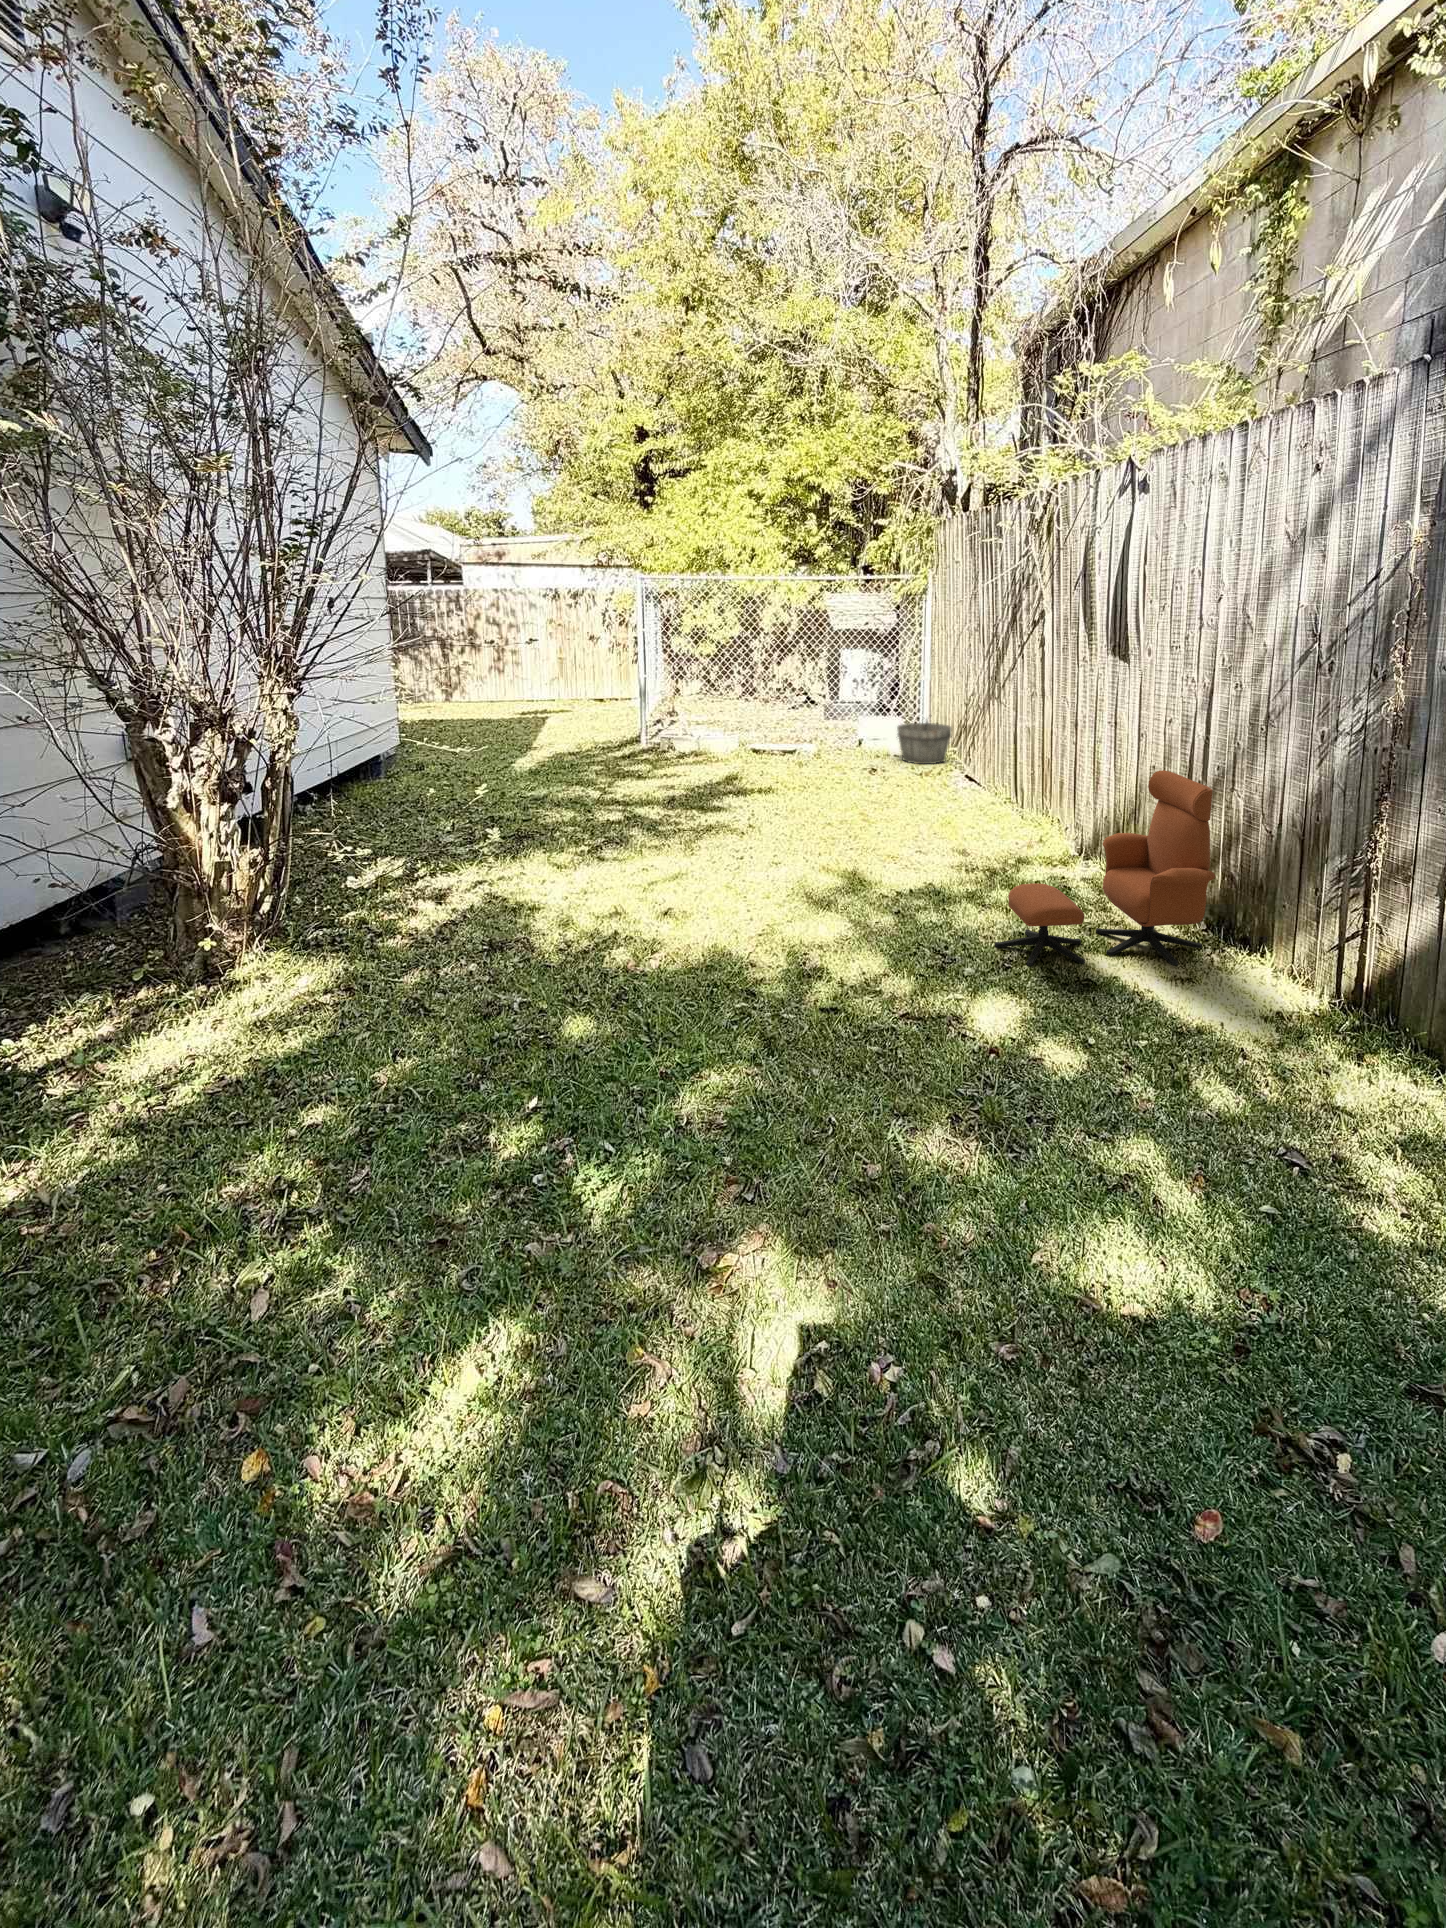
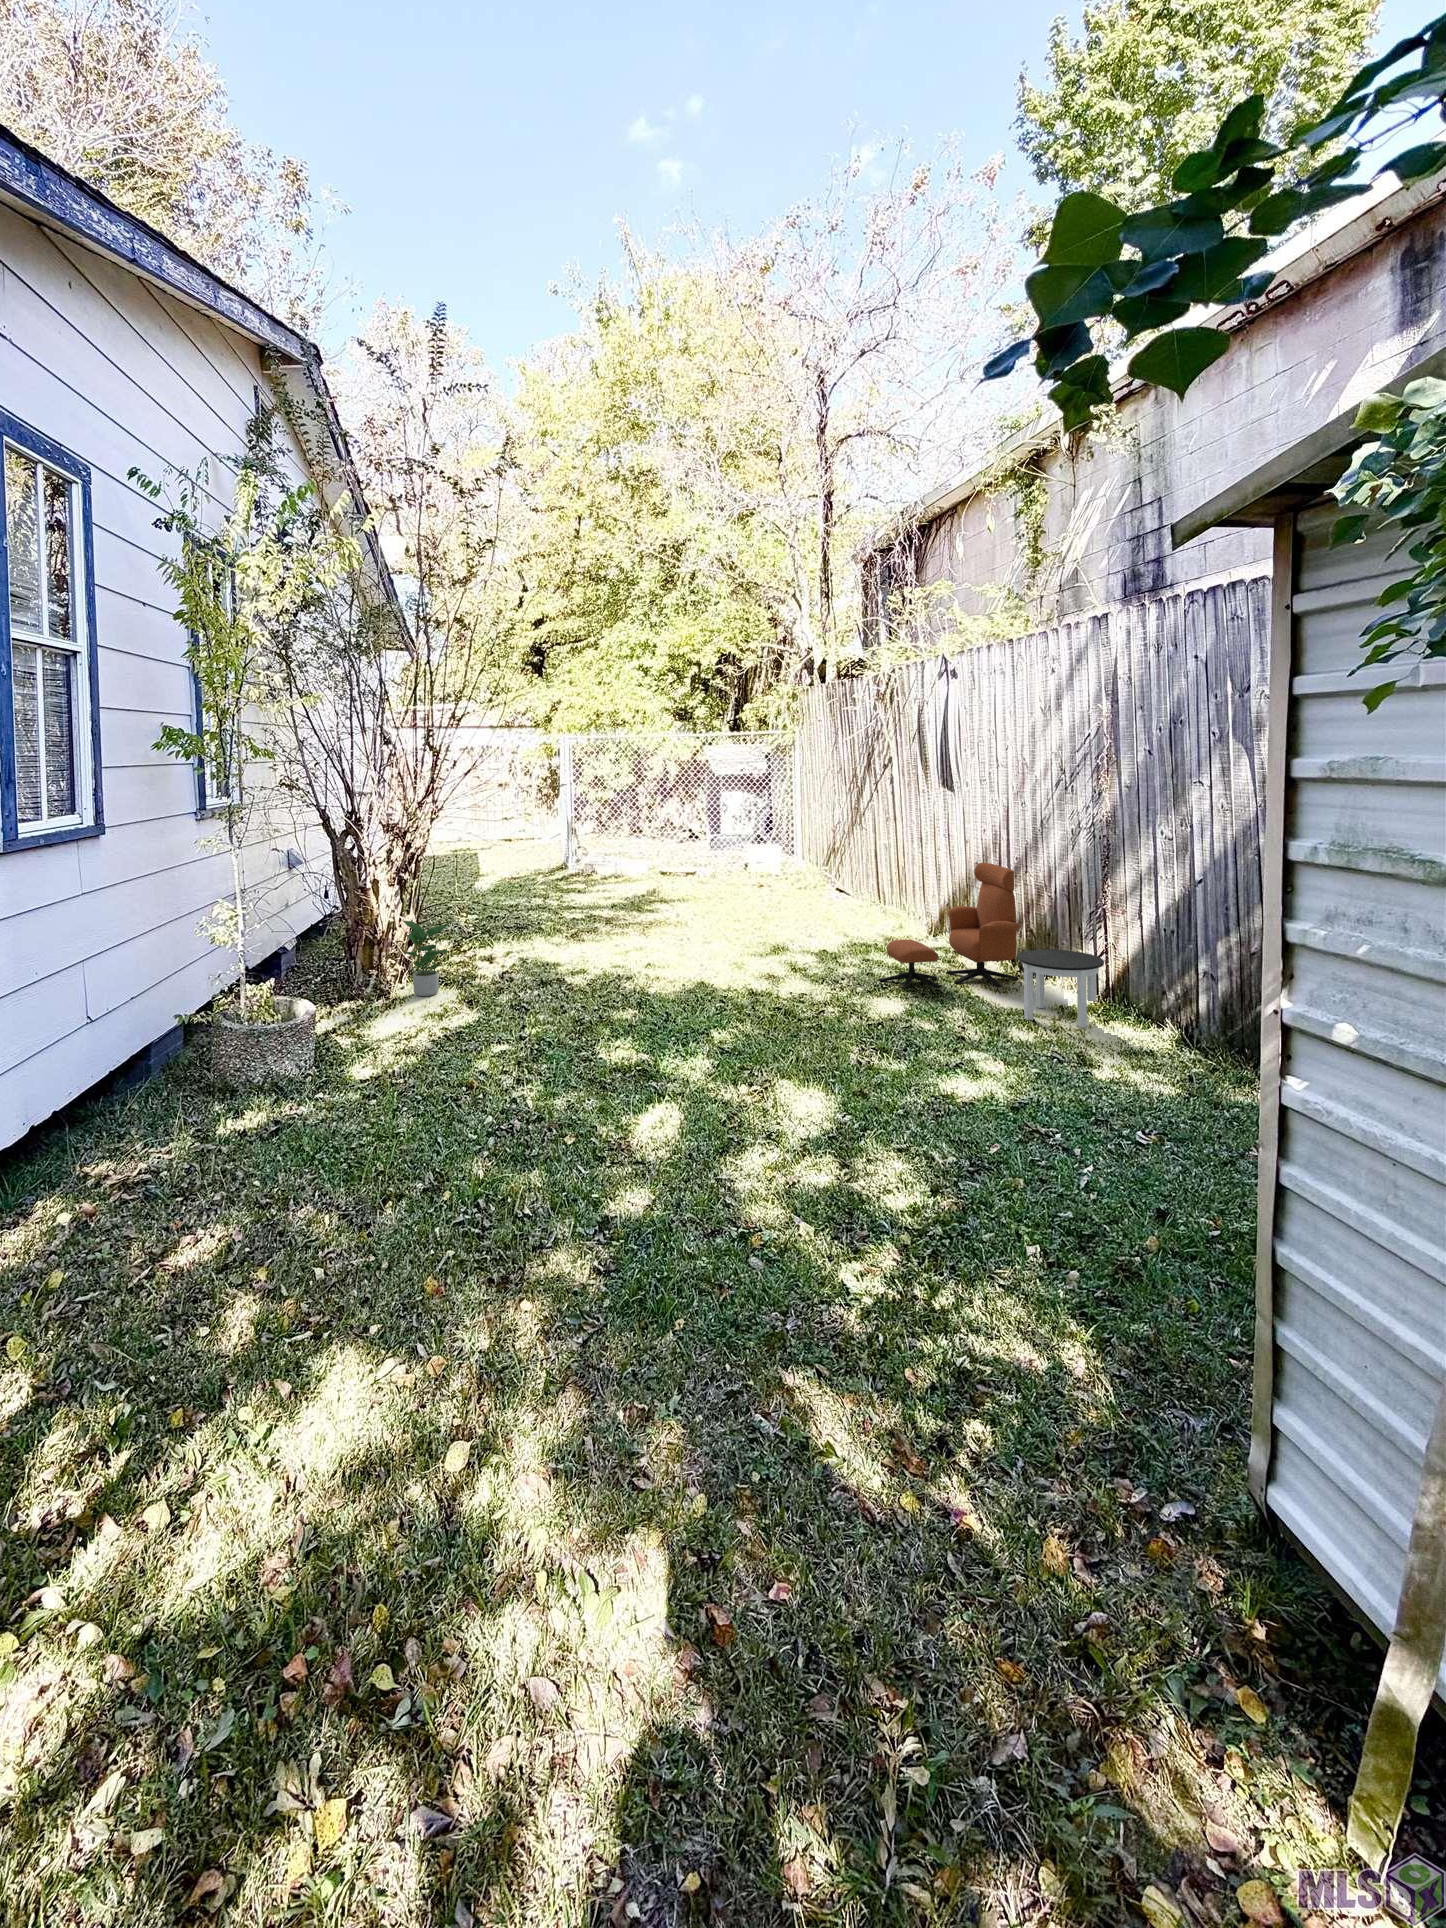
wooden bucket: present [897,721,952,764] -> none [777,842,823,882]
potted plant: none [264,846,351,962] -> present [403,921,451,996]
round table: none [1215,926,1363,1071] -> present [1018,950,1104,1028]

